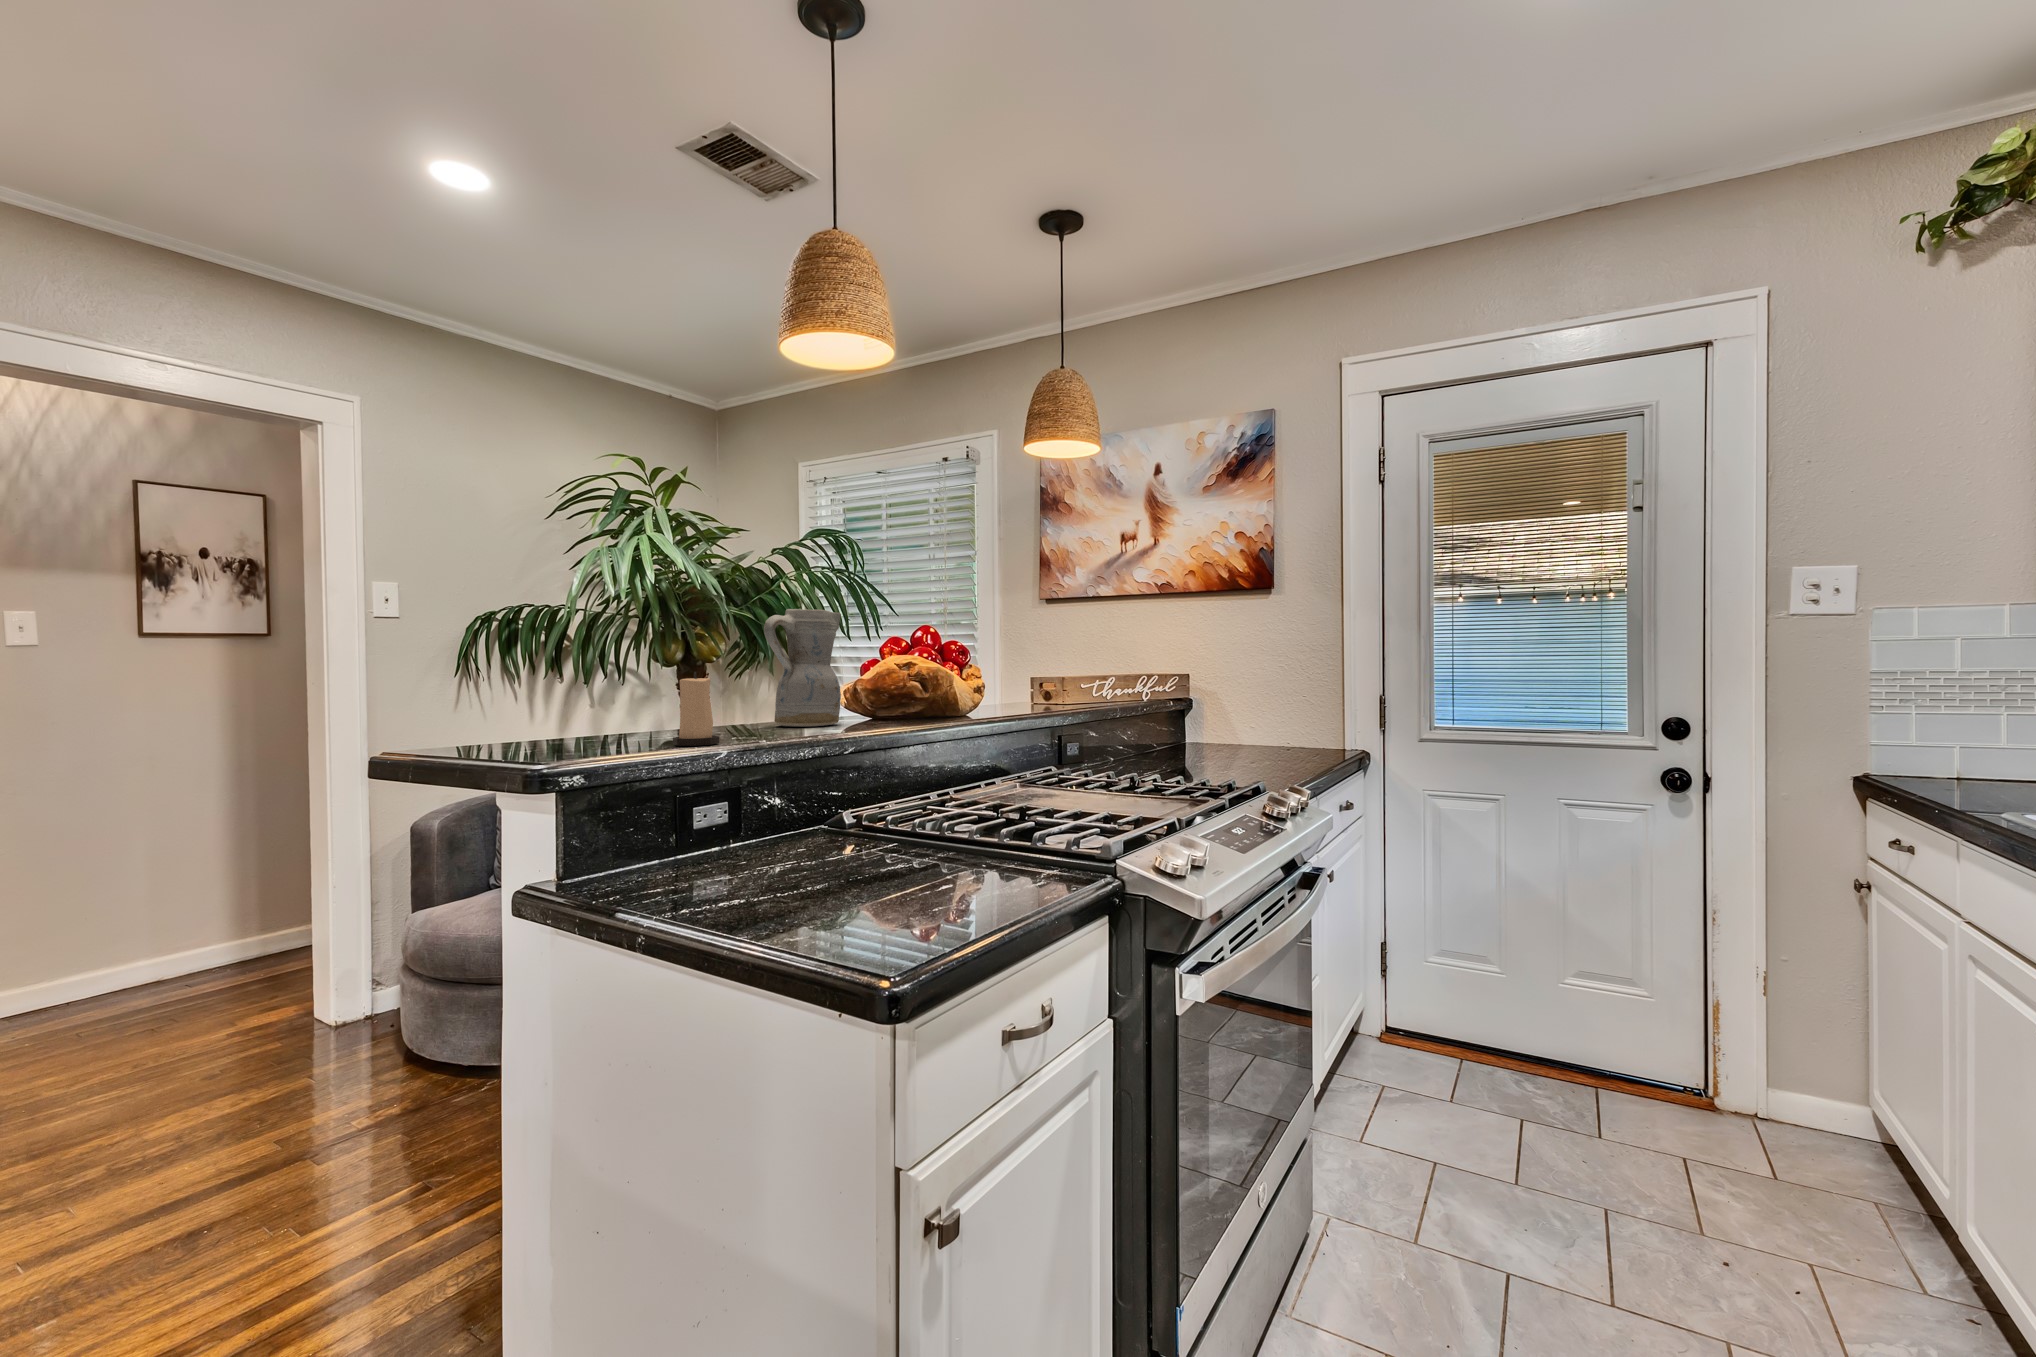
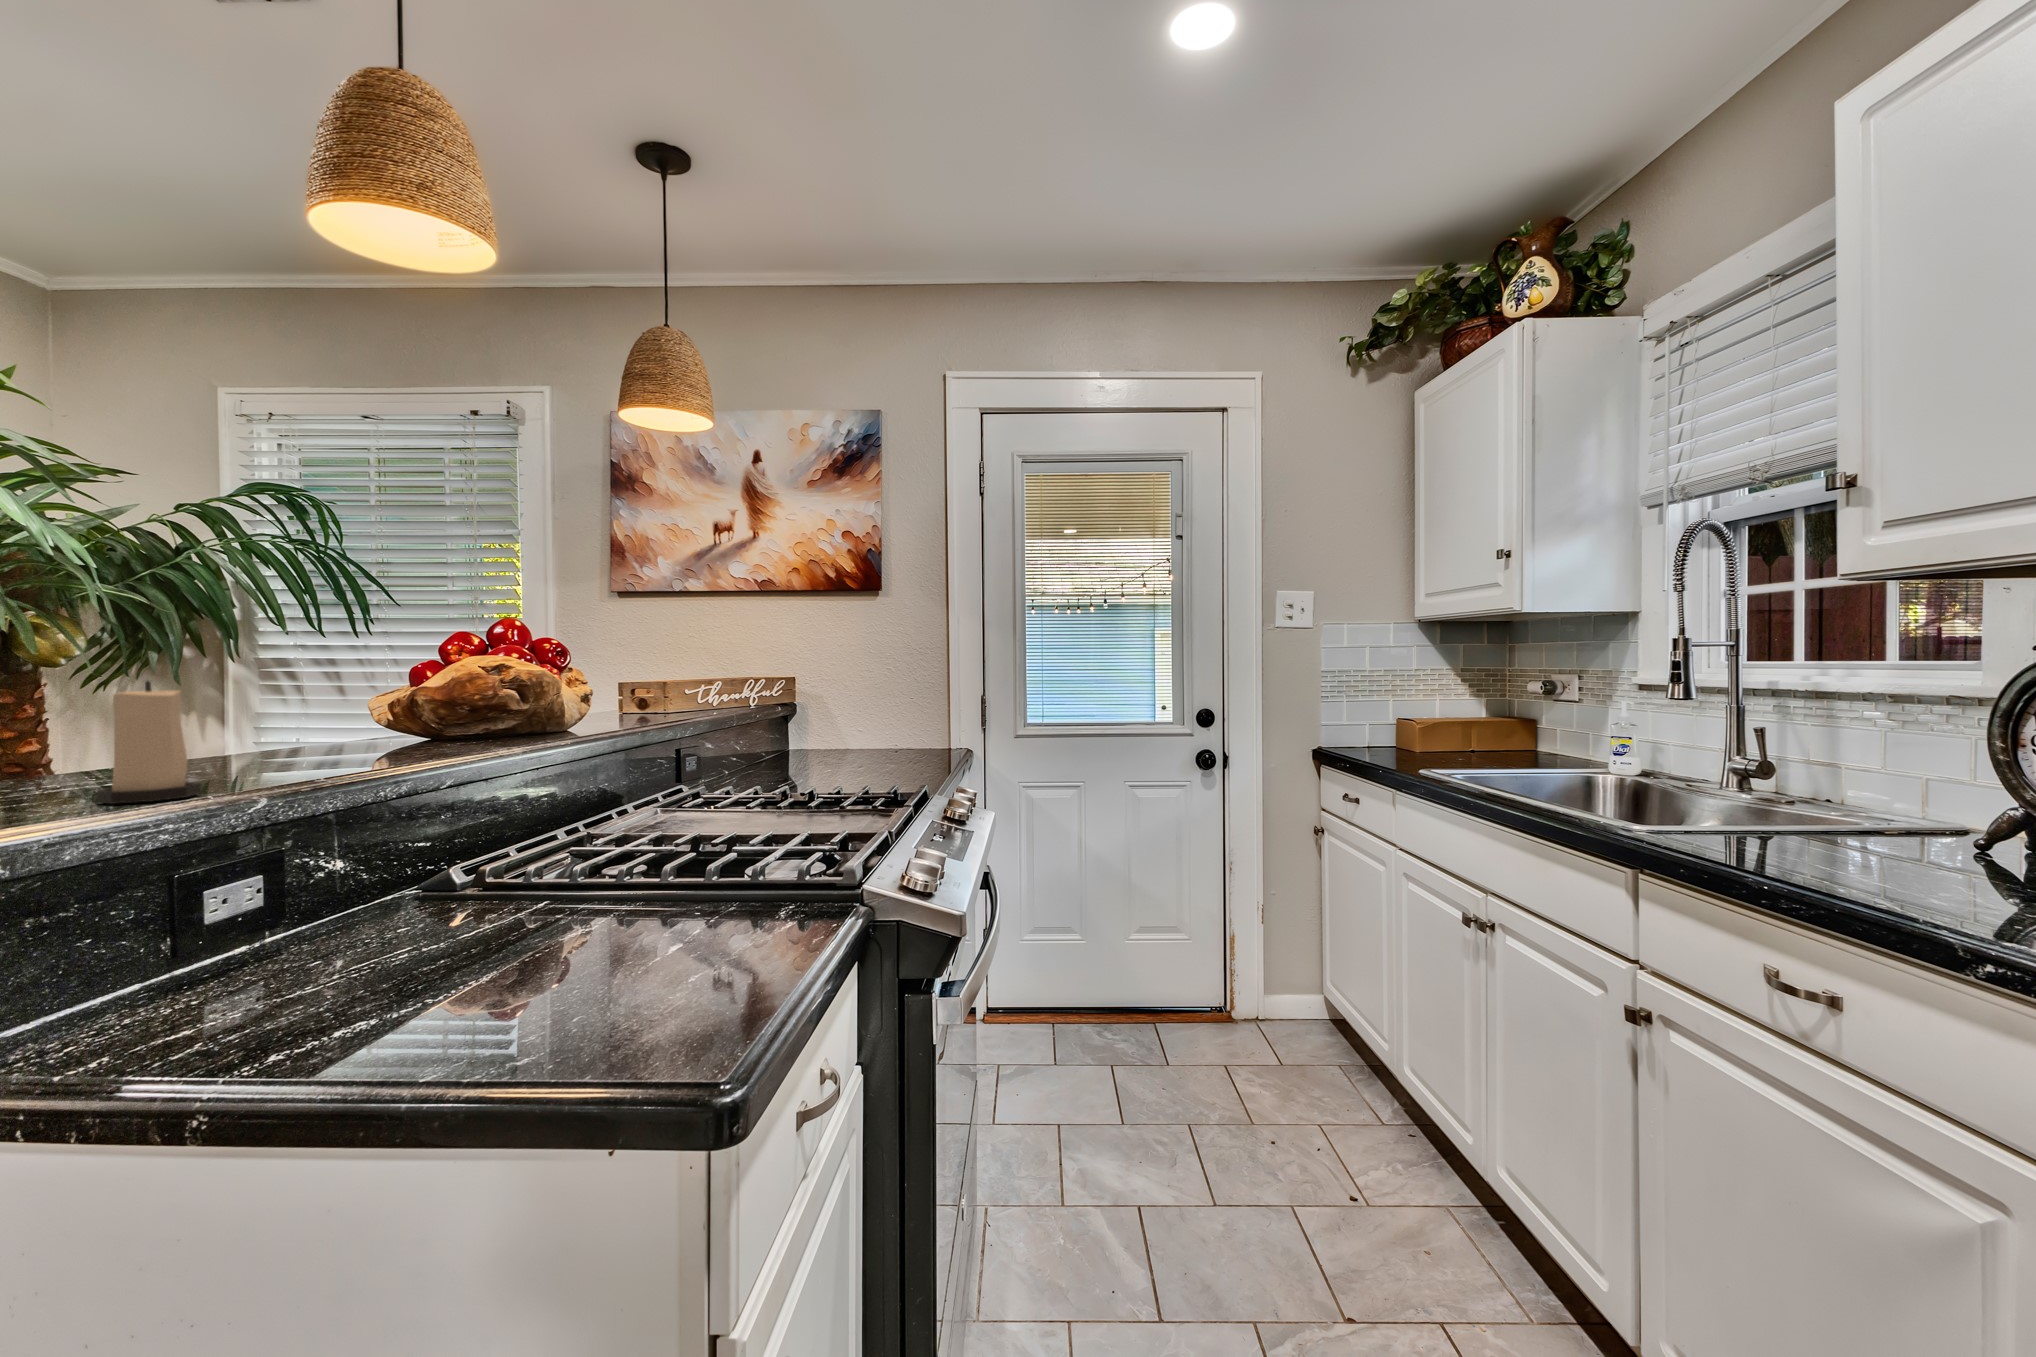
ceramic pitcher: present [764,609,841,727] -> none [249,587,385,759]

